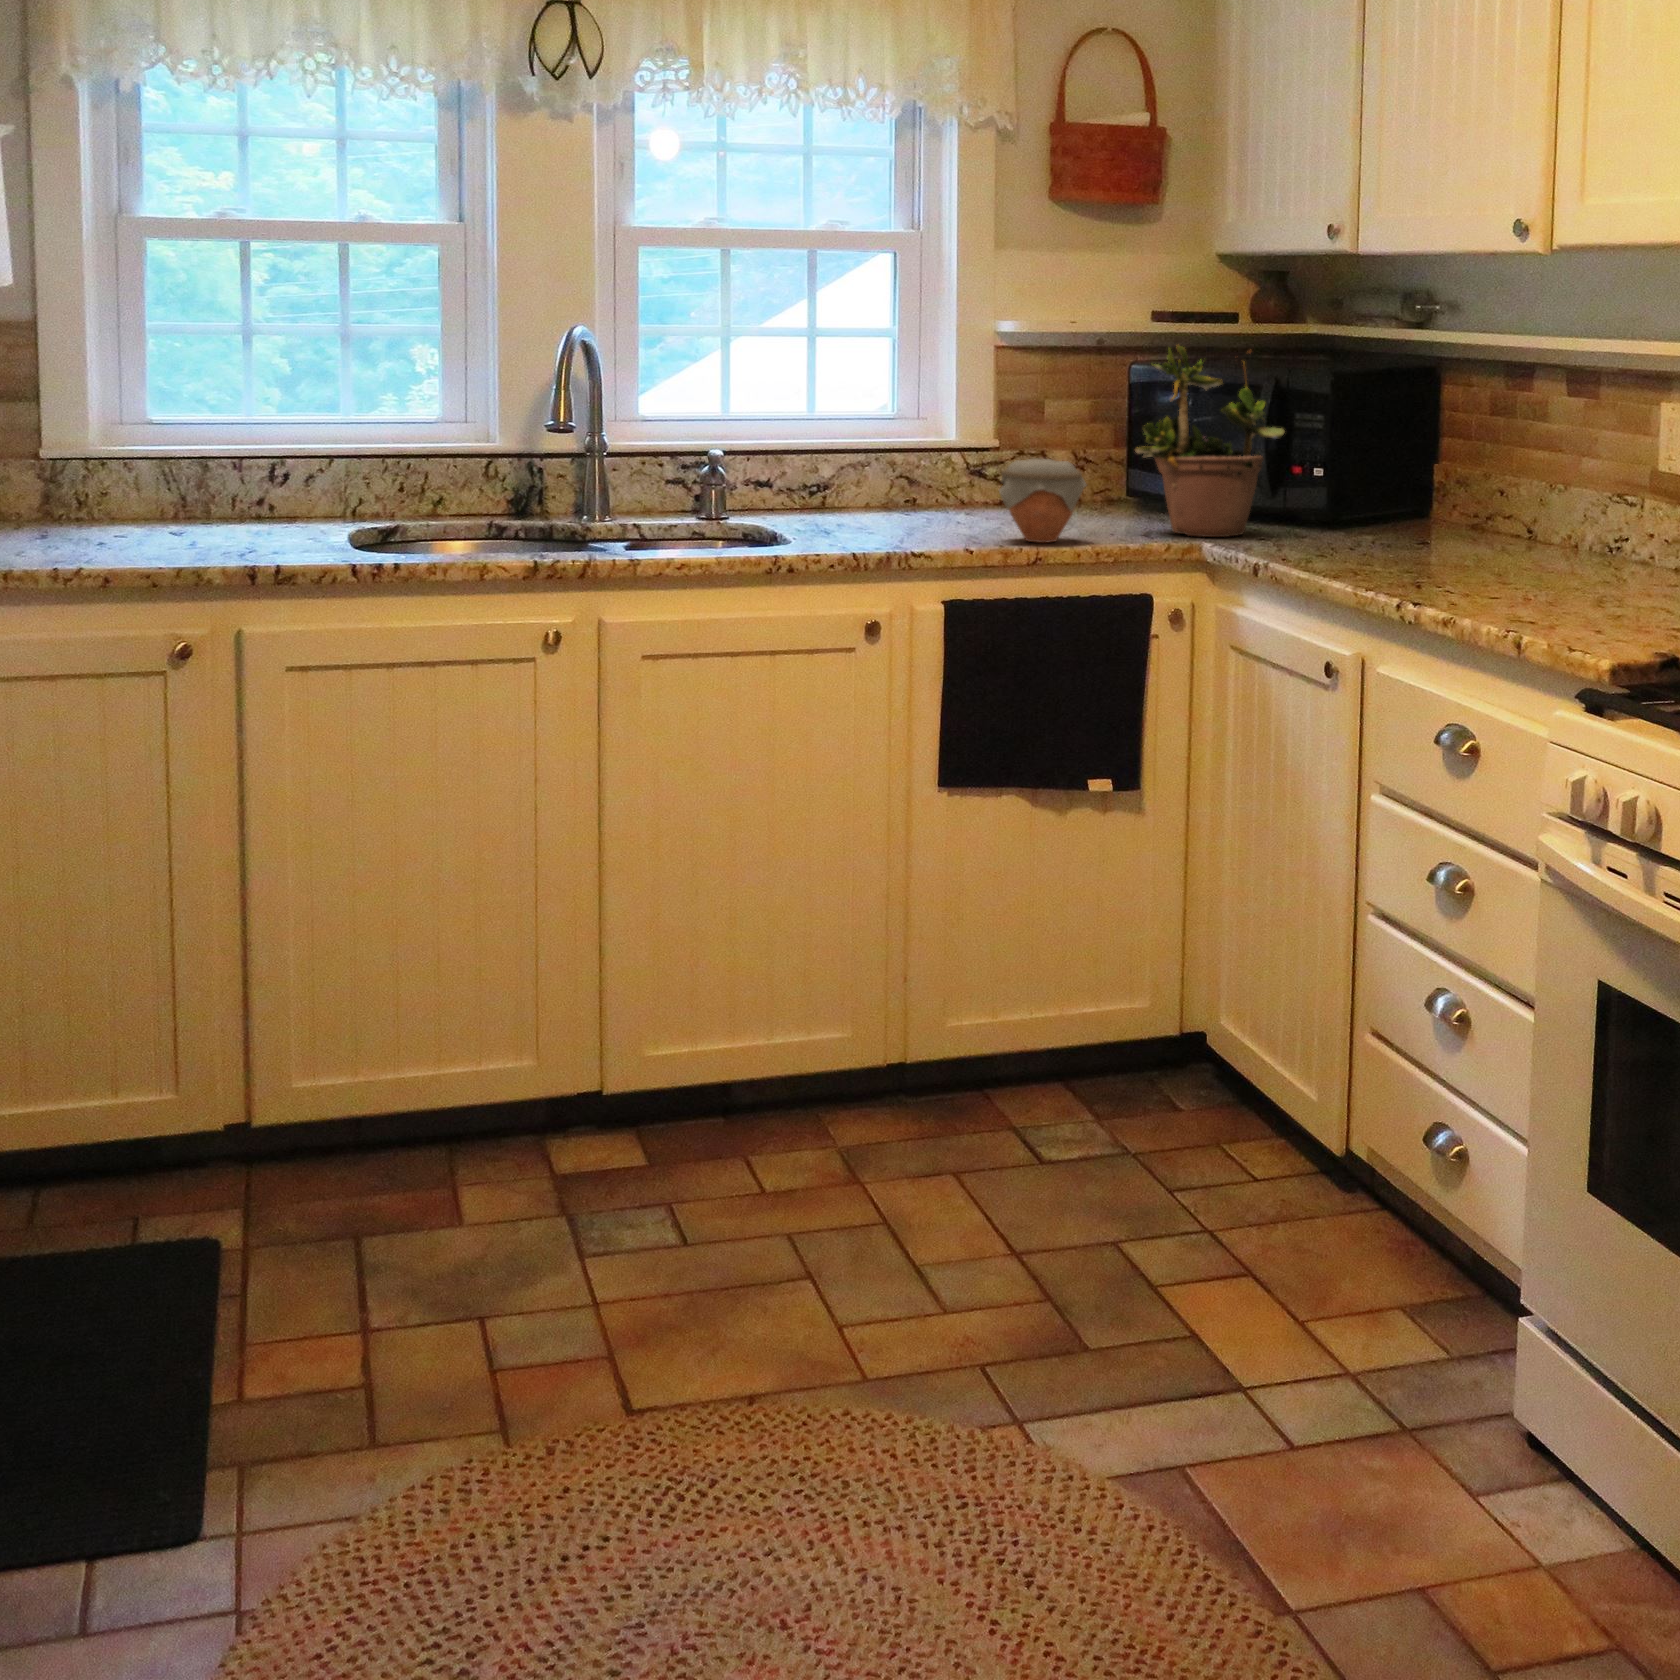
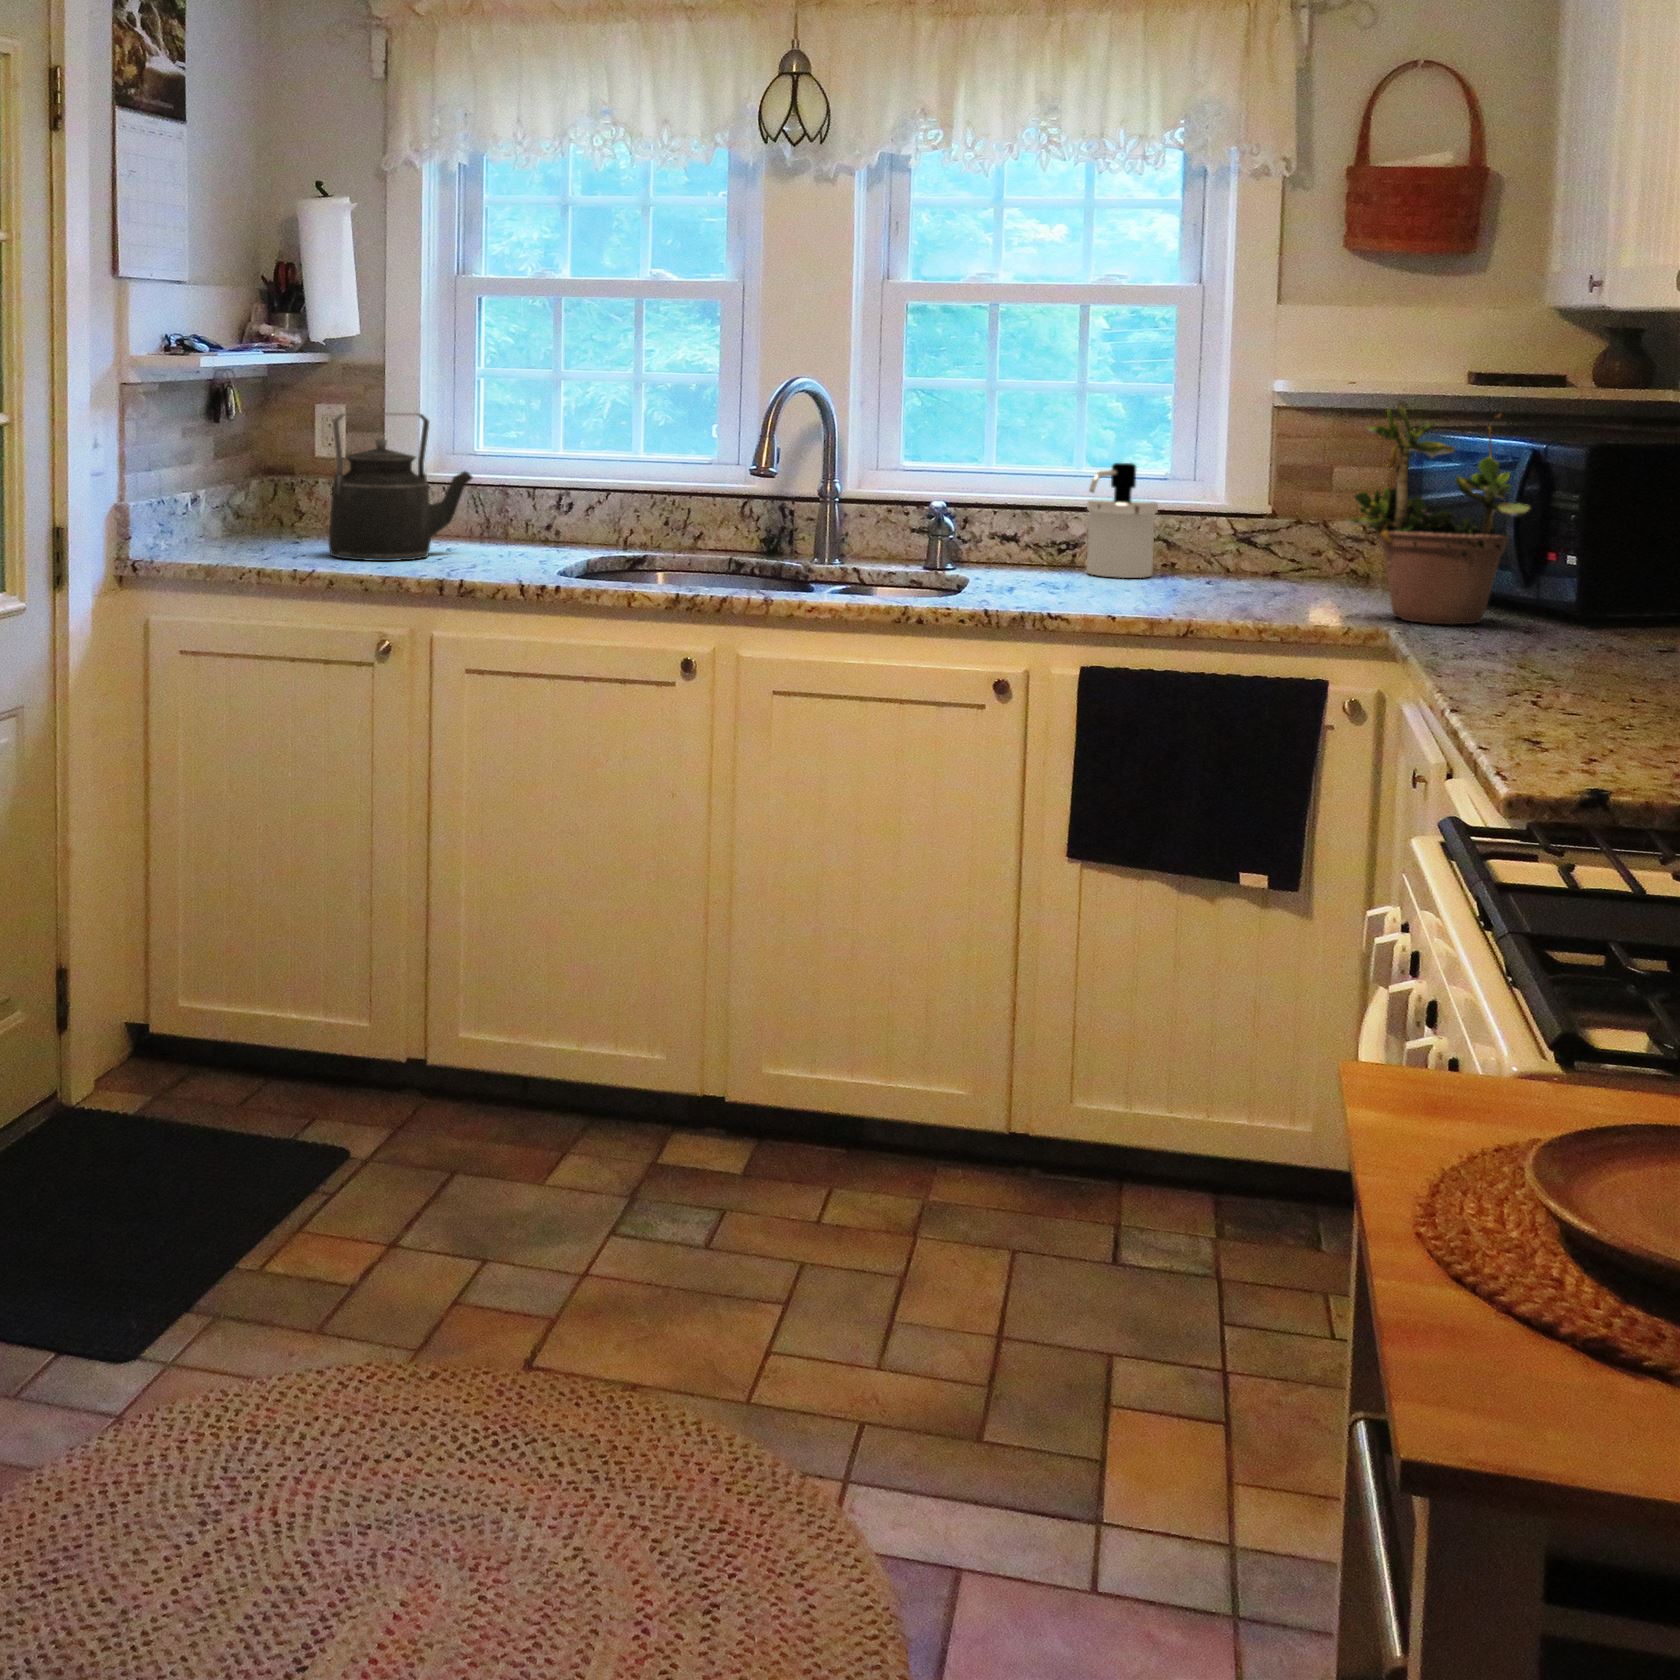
kettle: none [38,377,202,554] -> present [328,413,472,561]
soap dispenser: none [846,405,912,516] -> present [1086,463,1158,578]
jar: present [999,459,1087,543] -> none [1165,524,1271,614]

